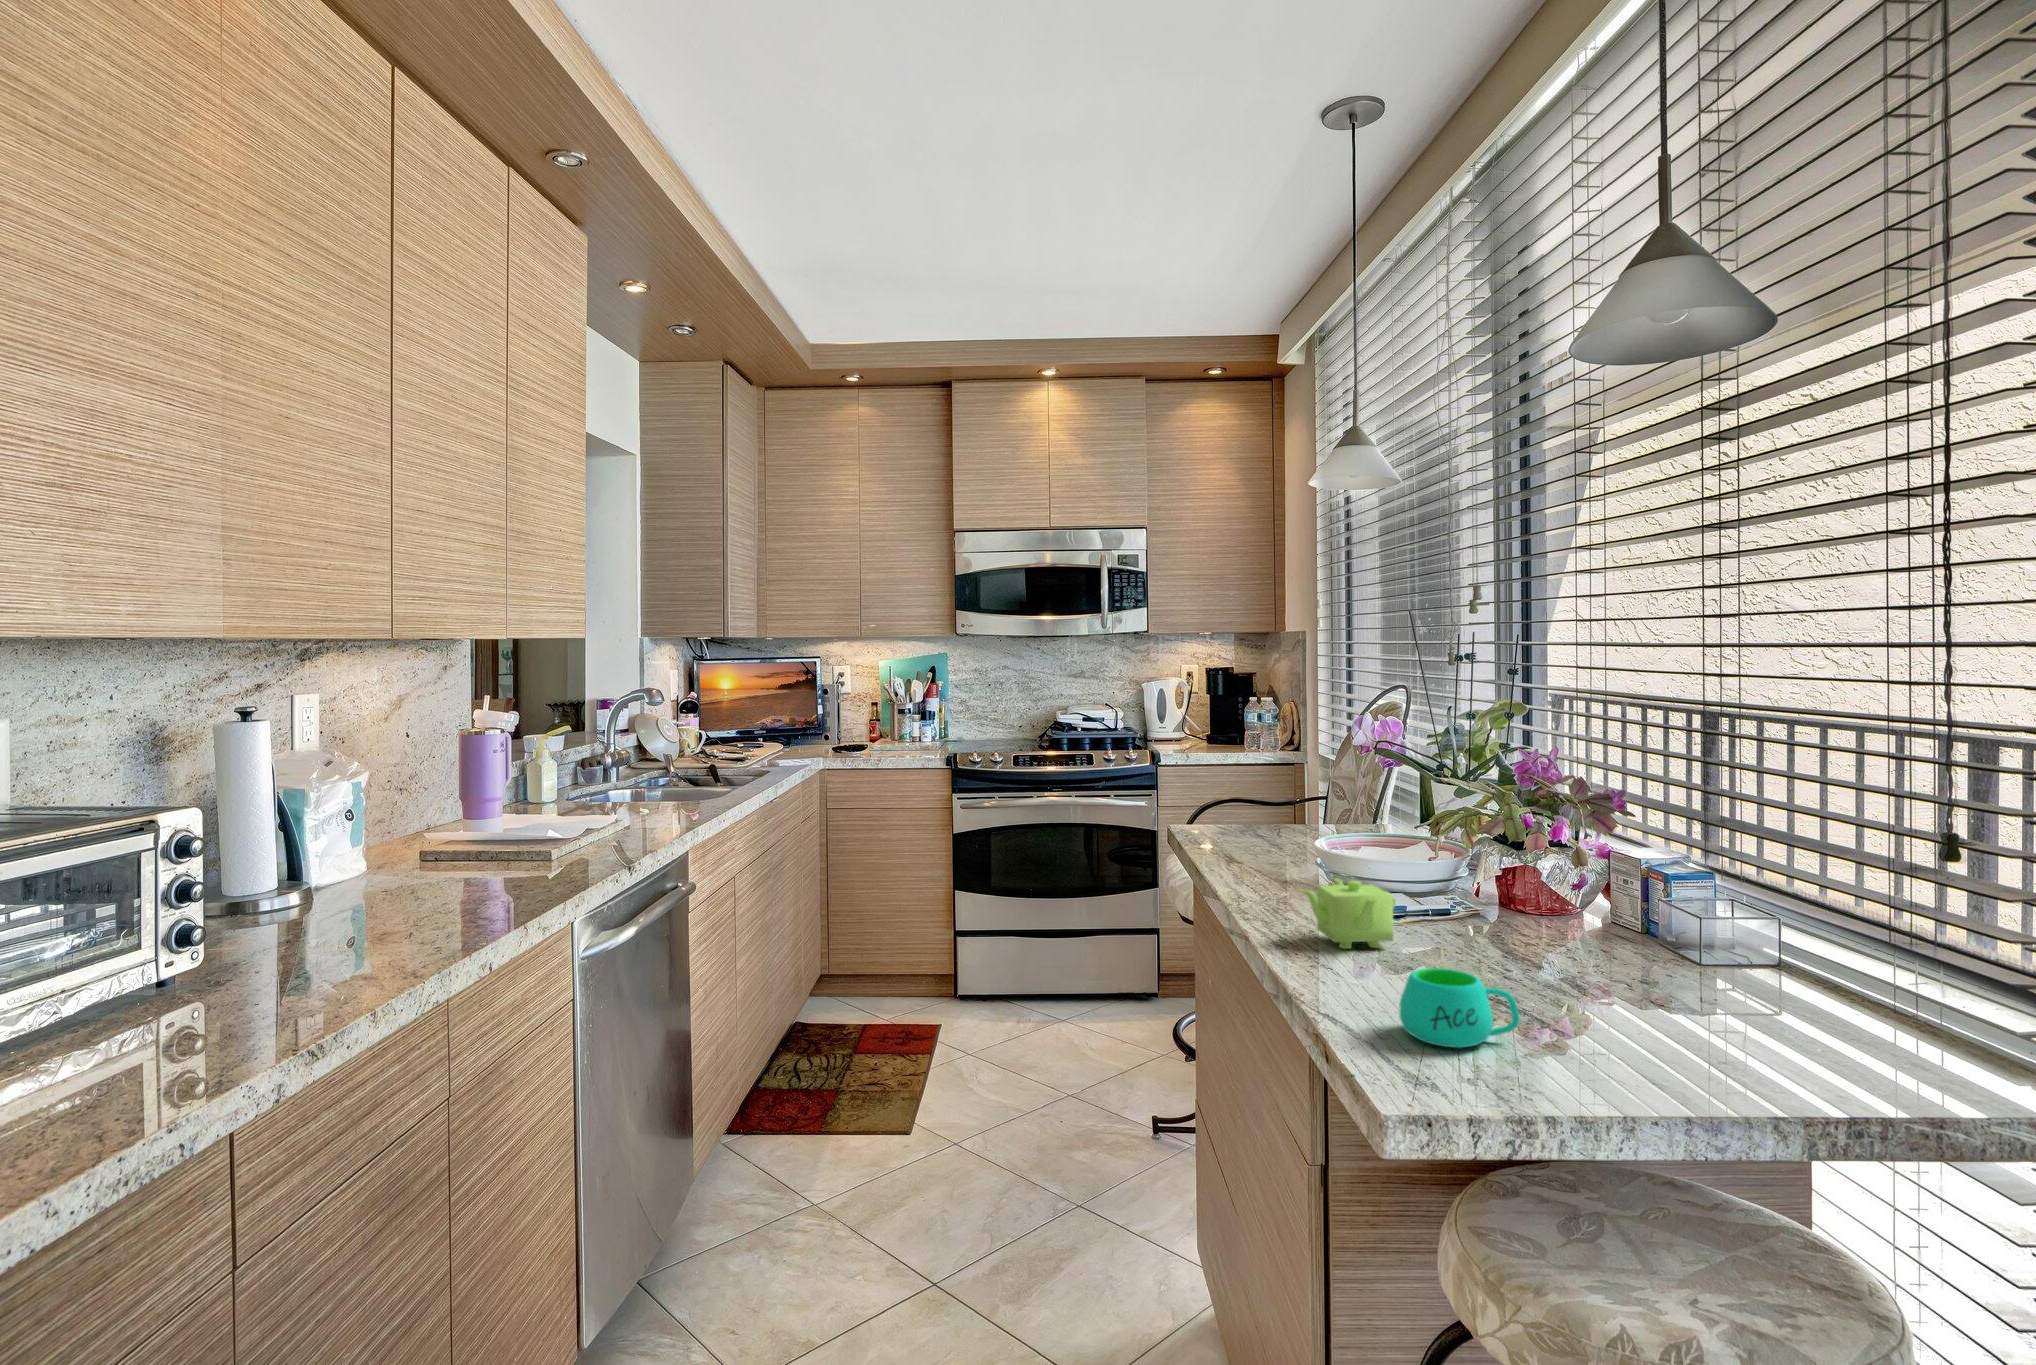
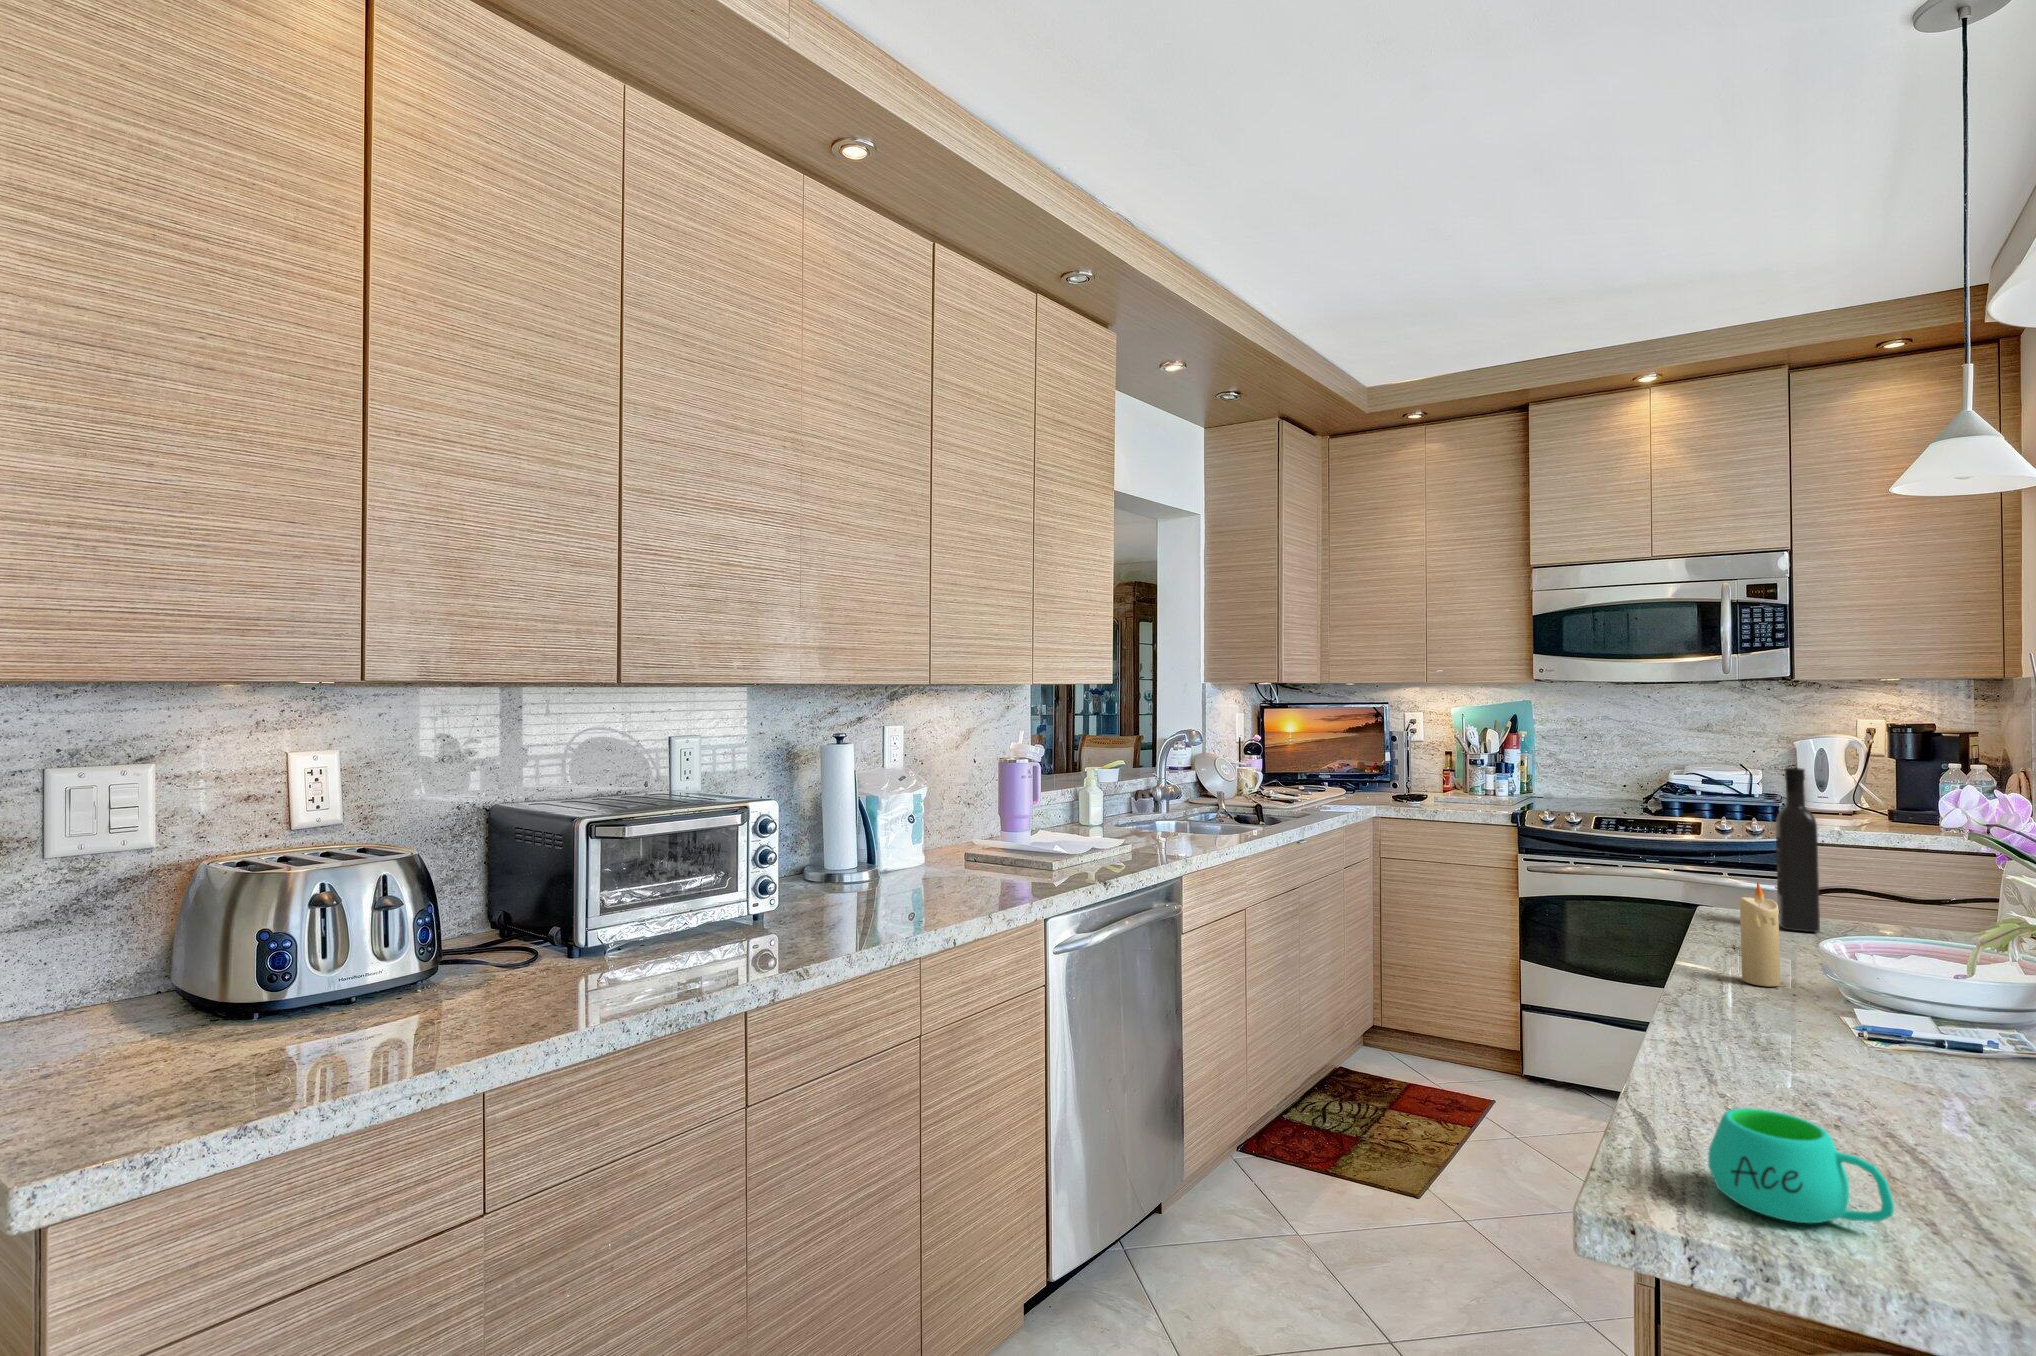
wine bottle: none [1214,706,1243,835] -> present [1776,768,1820,932]
candle: none [1241,797,1267,879] -> present [1740,882,1780,987]
teapot: present [1300,878,1396,949] -> none [1711,991,1870,1091]

